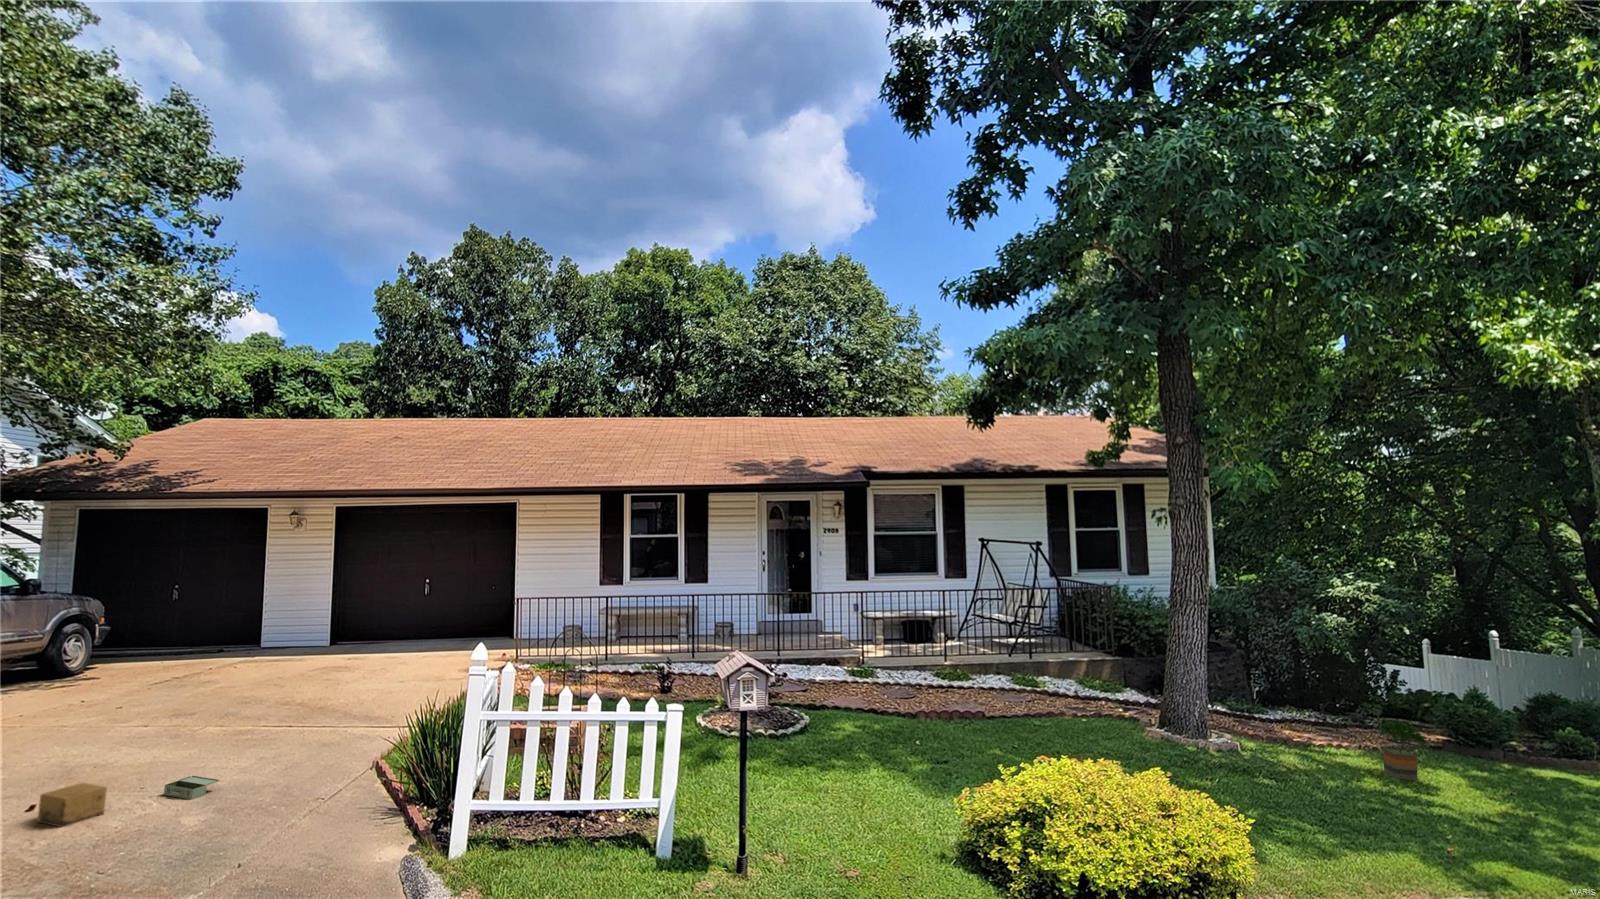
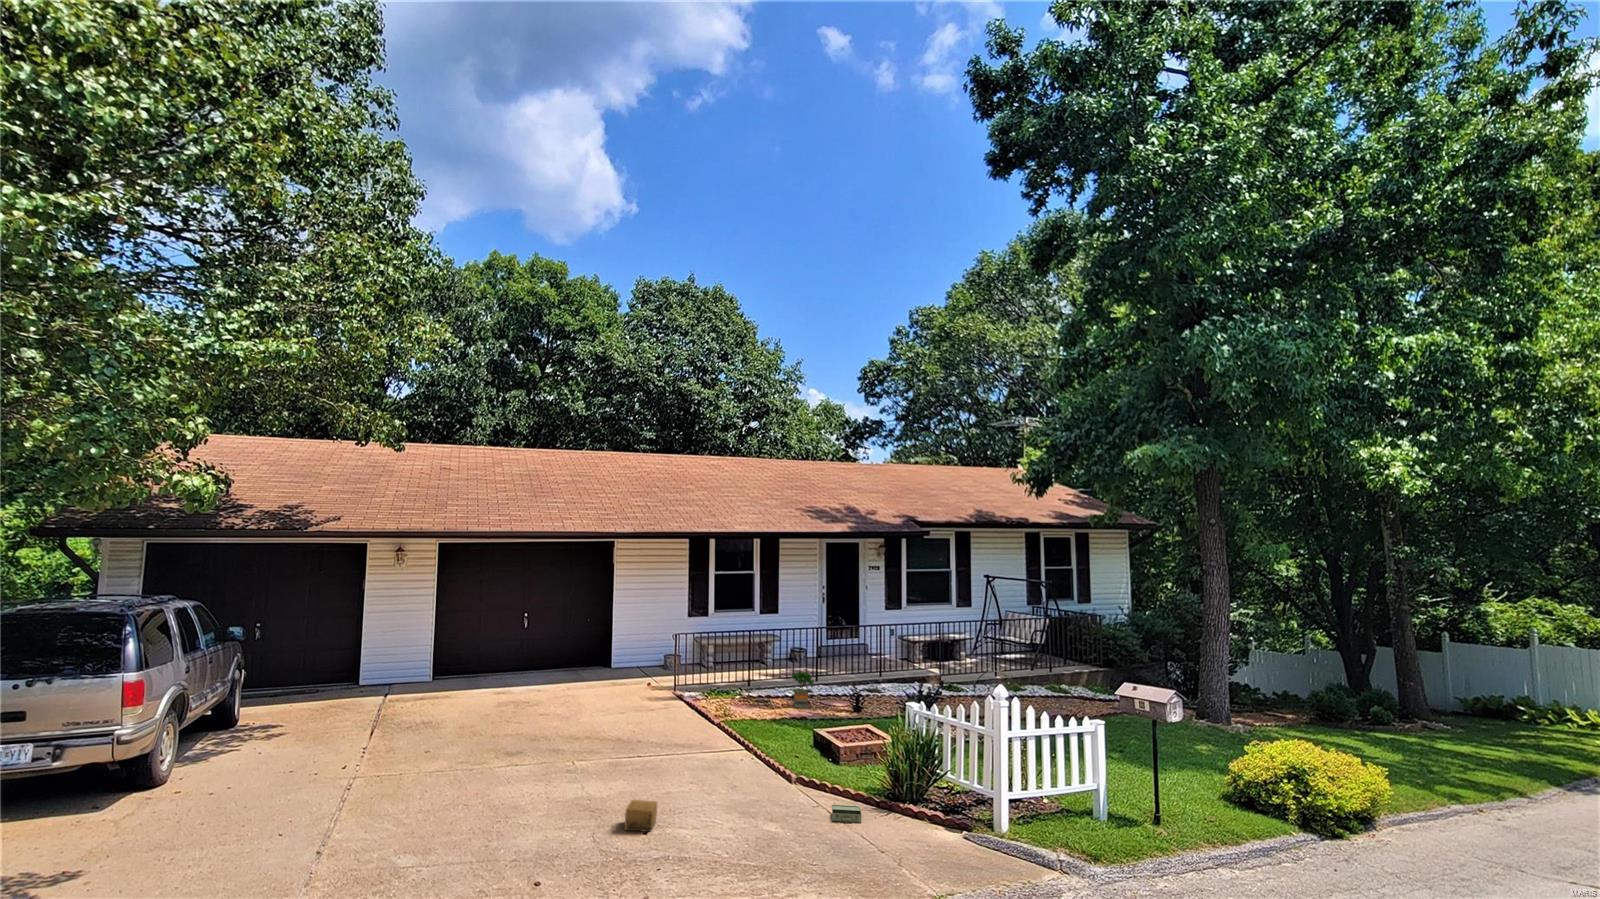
potted tree: present [1379,722,1427,780] -> present [792,672,814,708]
toolbox: present [164,776,219,799] -> present [832,805,861,822]

